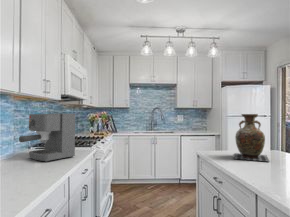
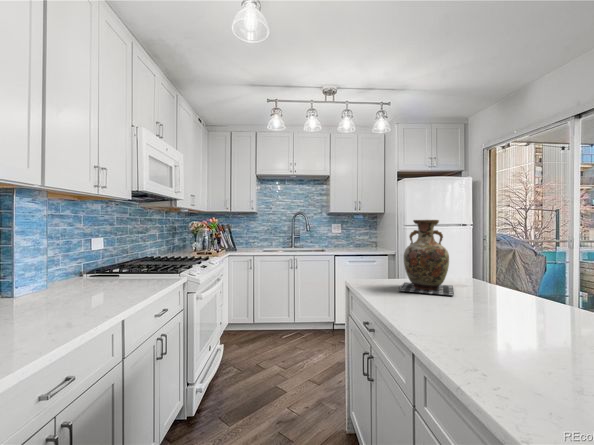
coffee maker: present [19,114,75,162] -> none [46,220,146,298]

